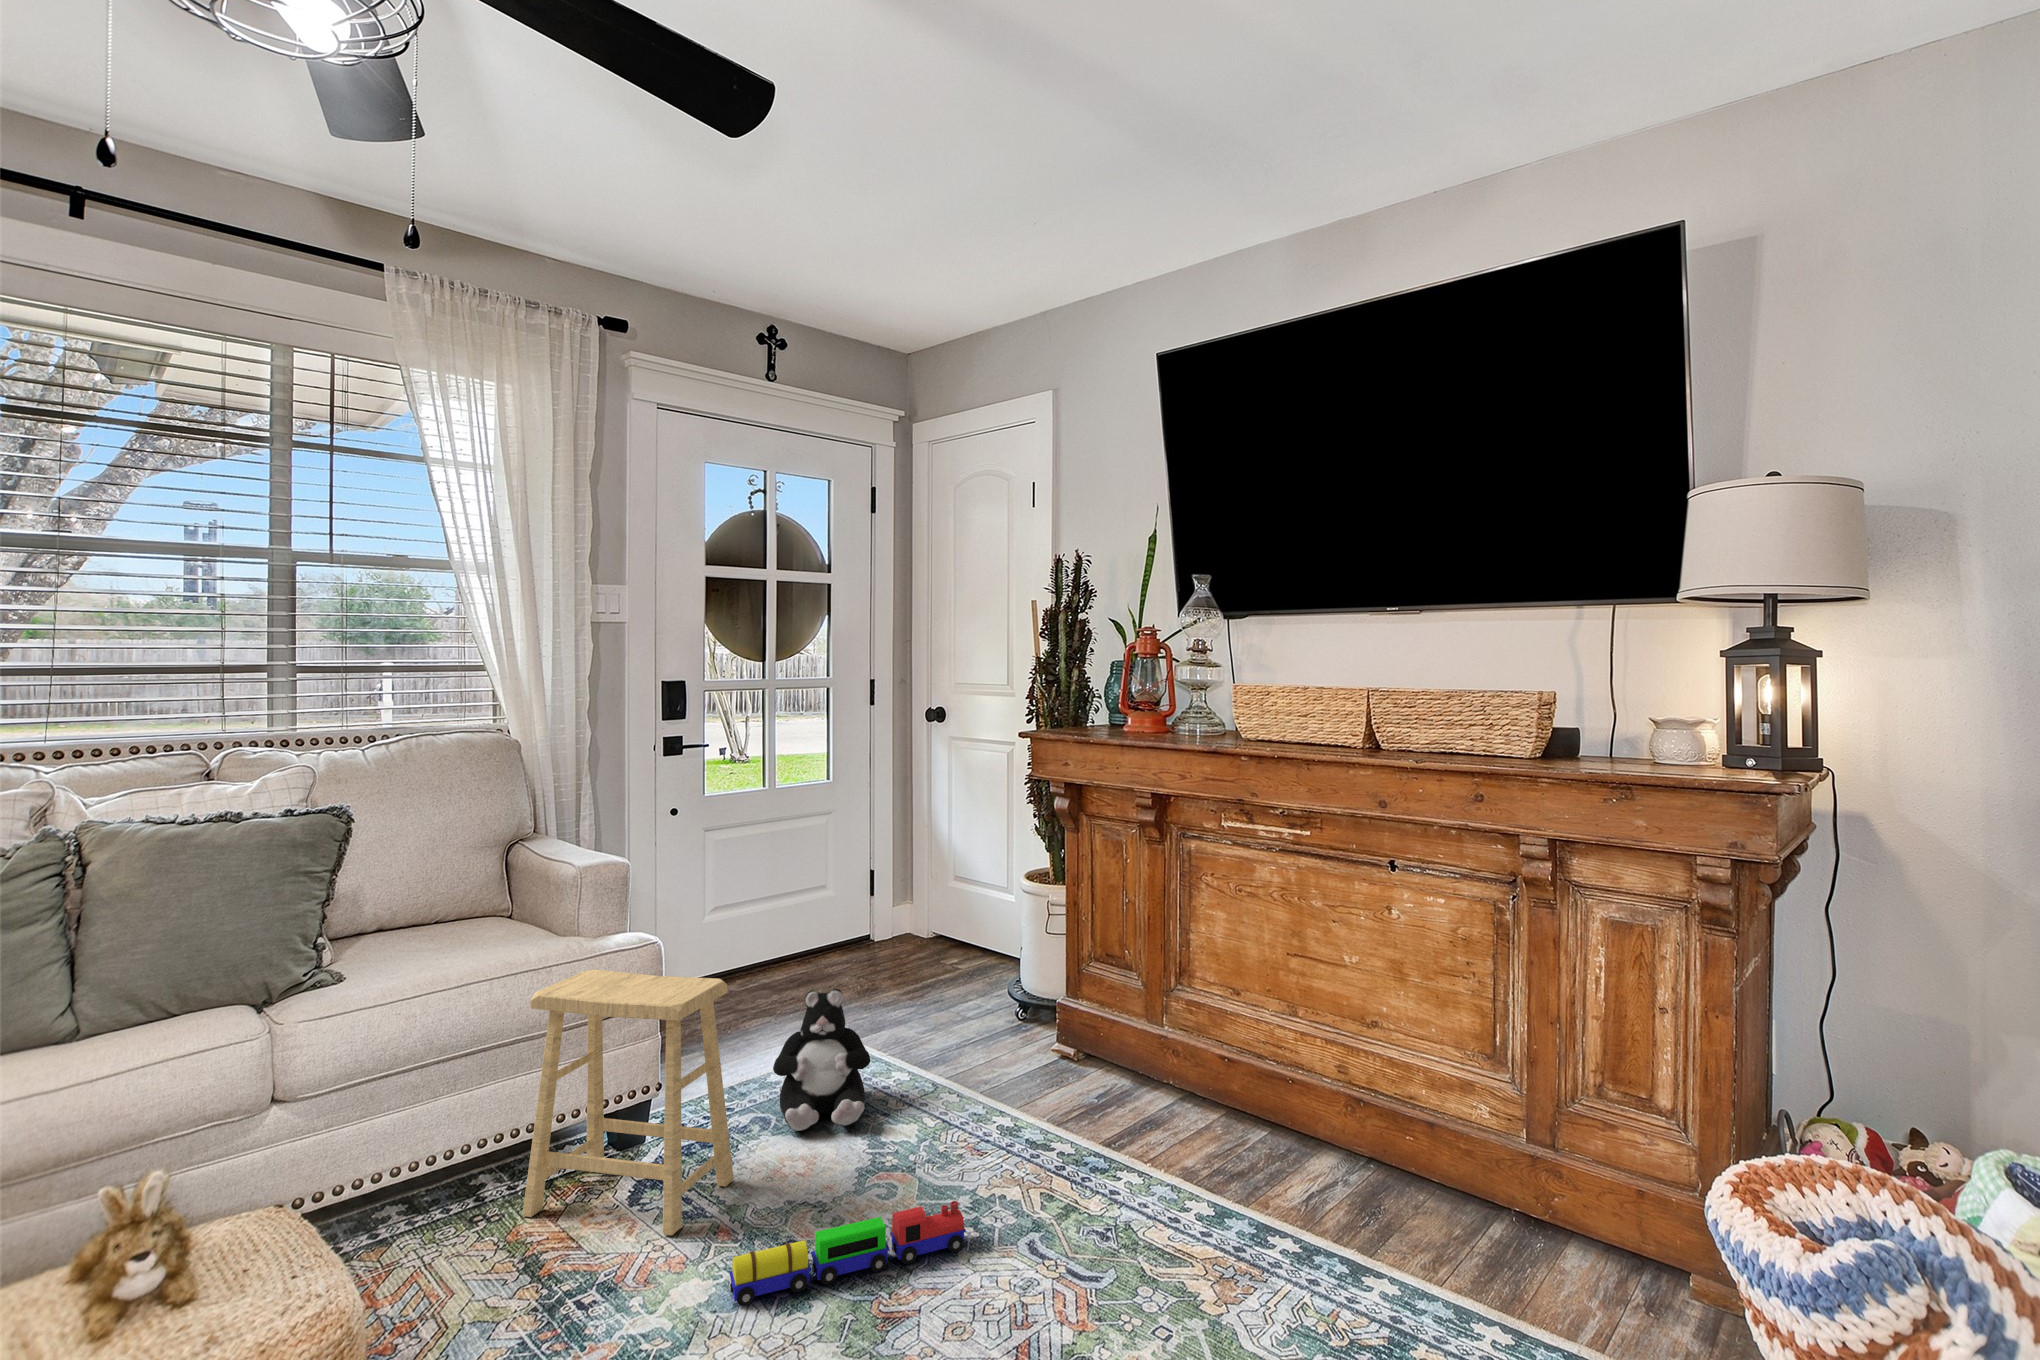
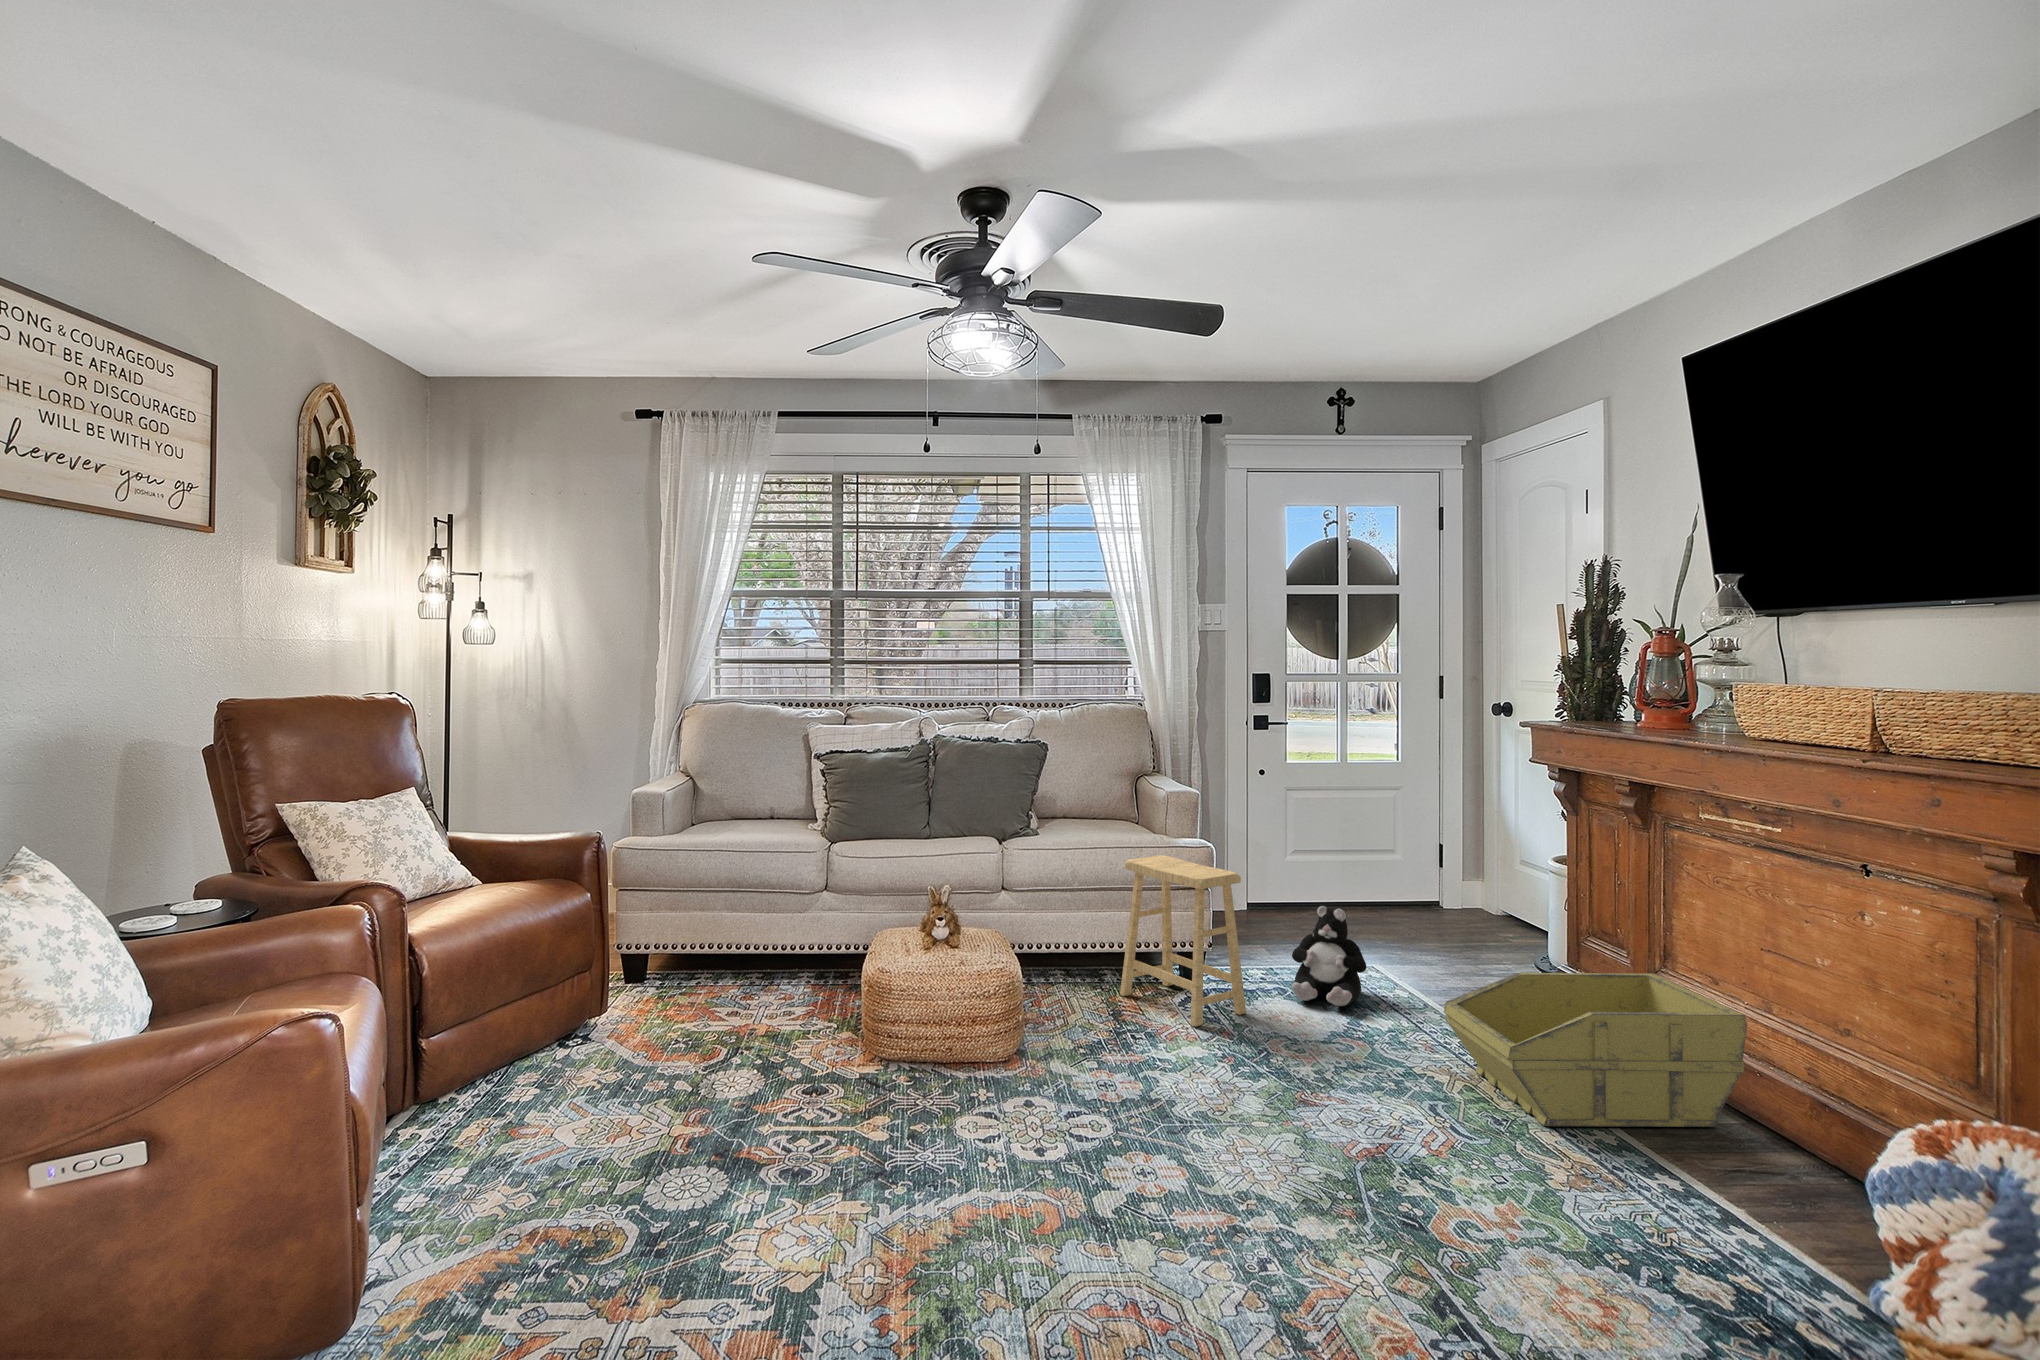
storage bin: none [1009,996,1285,1224] -> present [1444,973,1747,1127]
toy train: present [729,1201,966,1306] -> none [1213,1038,1383,1091]

